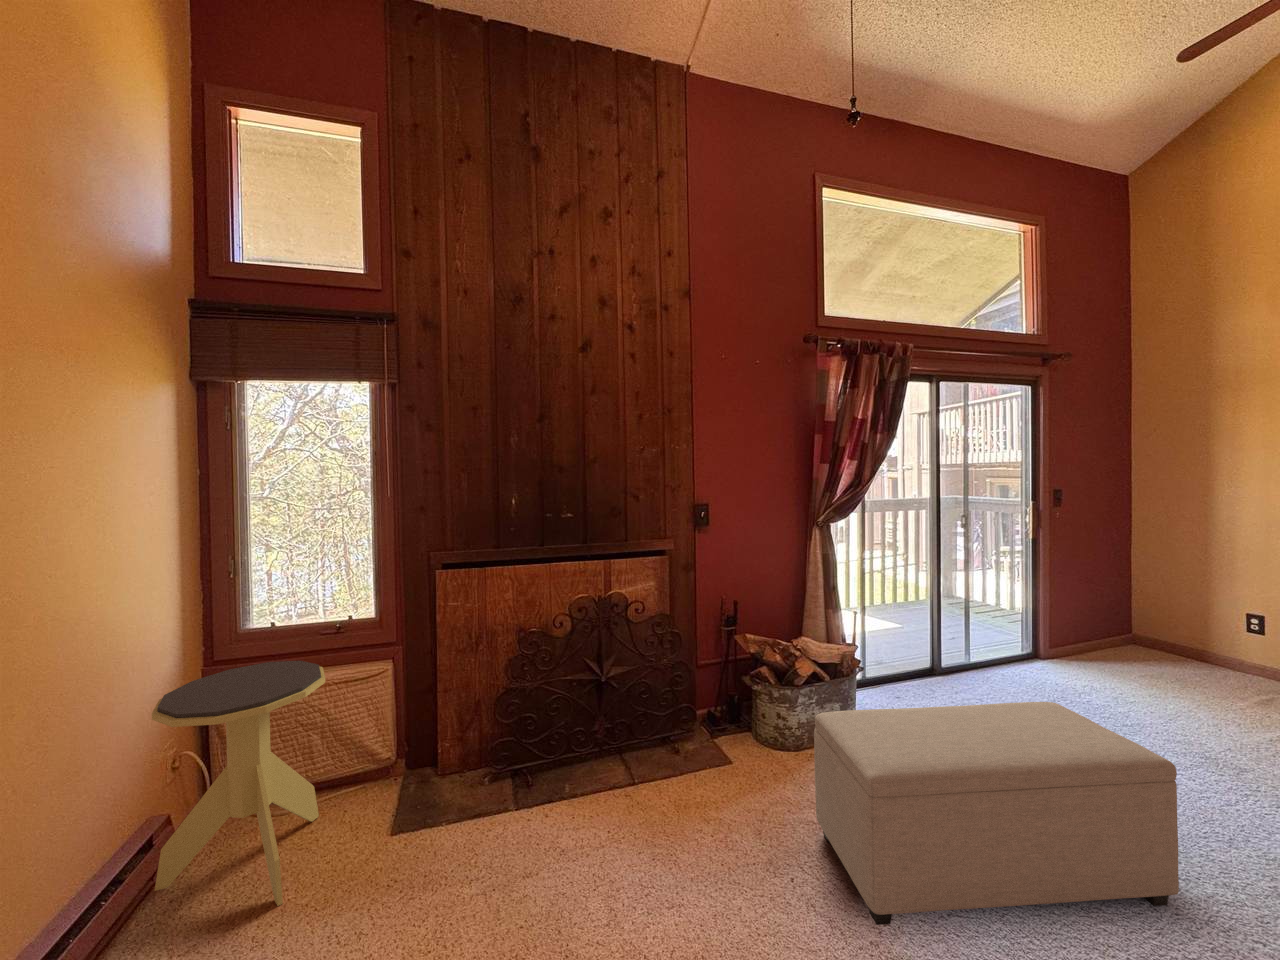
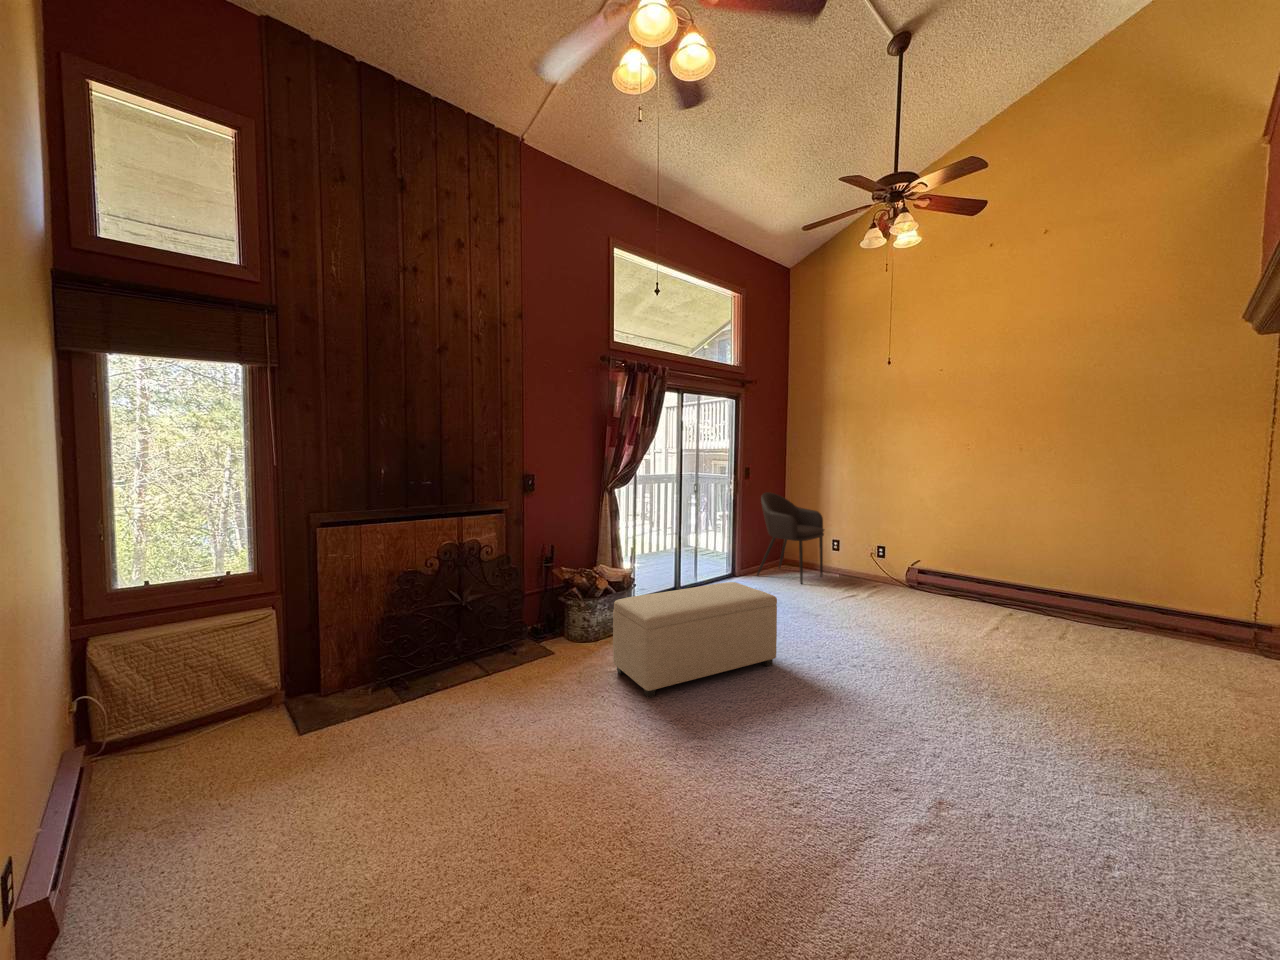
armchair: none [1081,528,1231,691] -> present [757,492,824,584]
side table: present [152,661,325,906] -> none [89,605,247,803]

